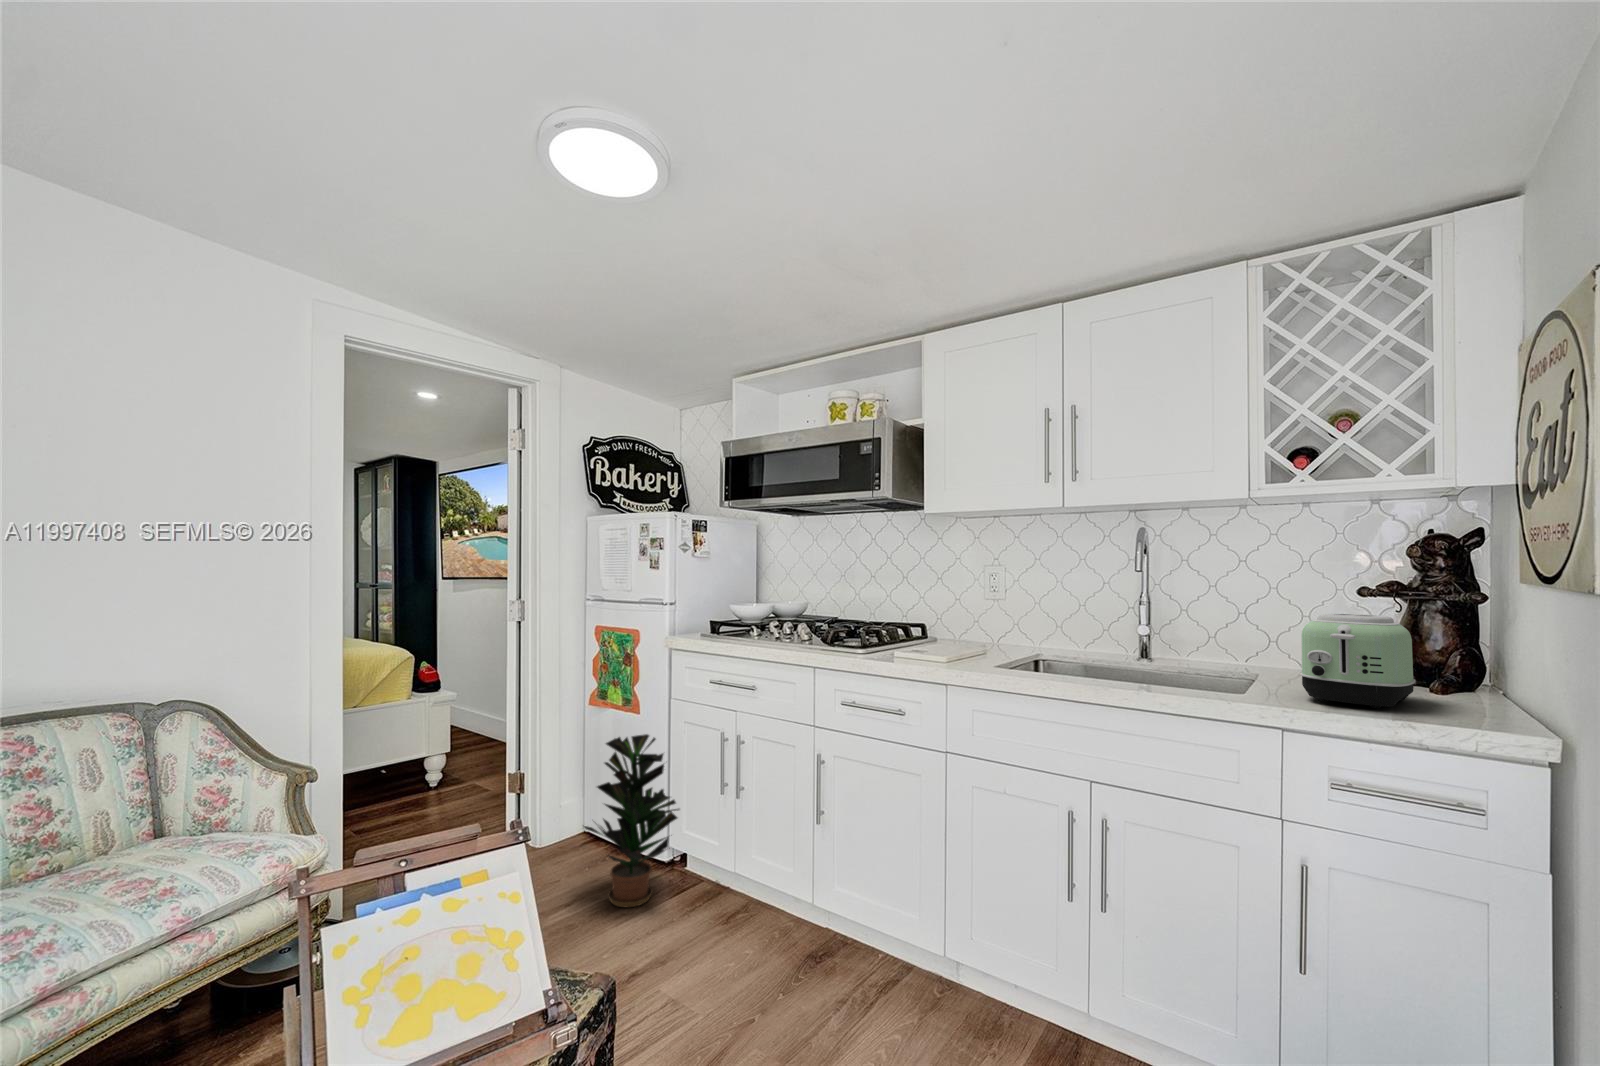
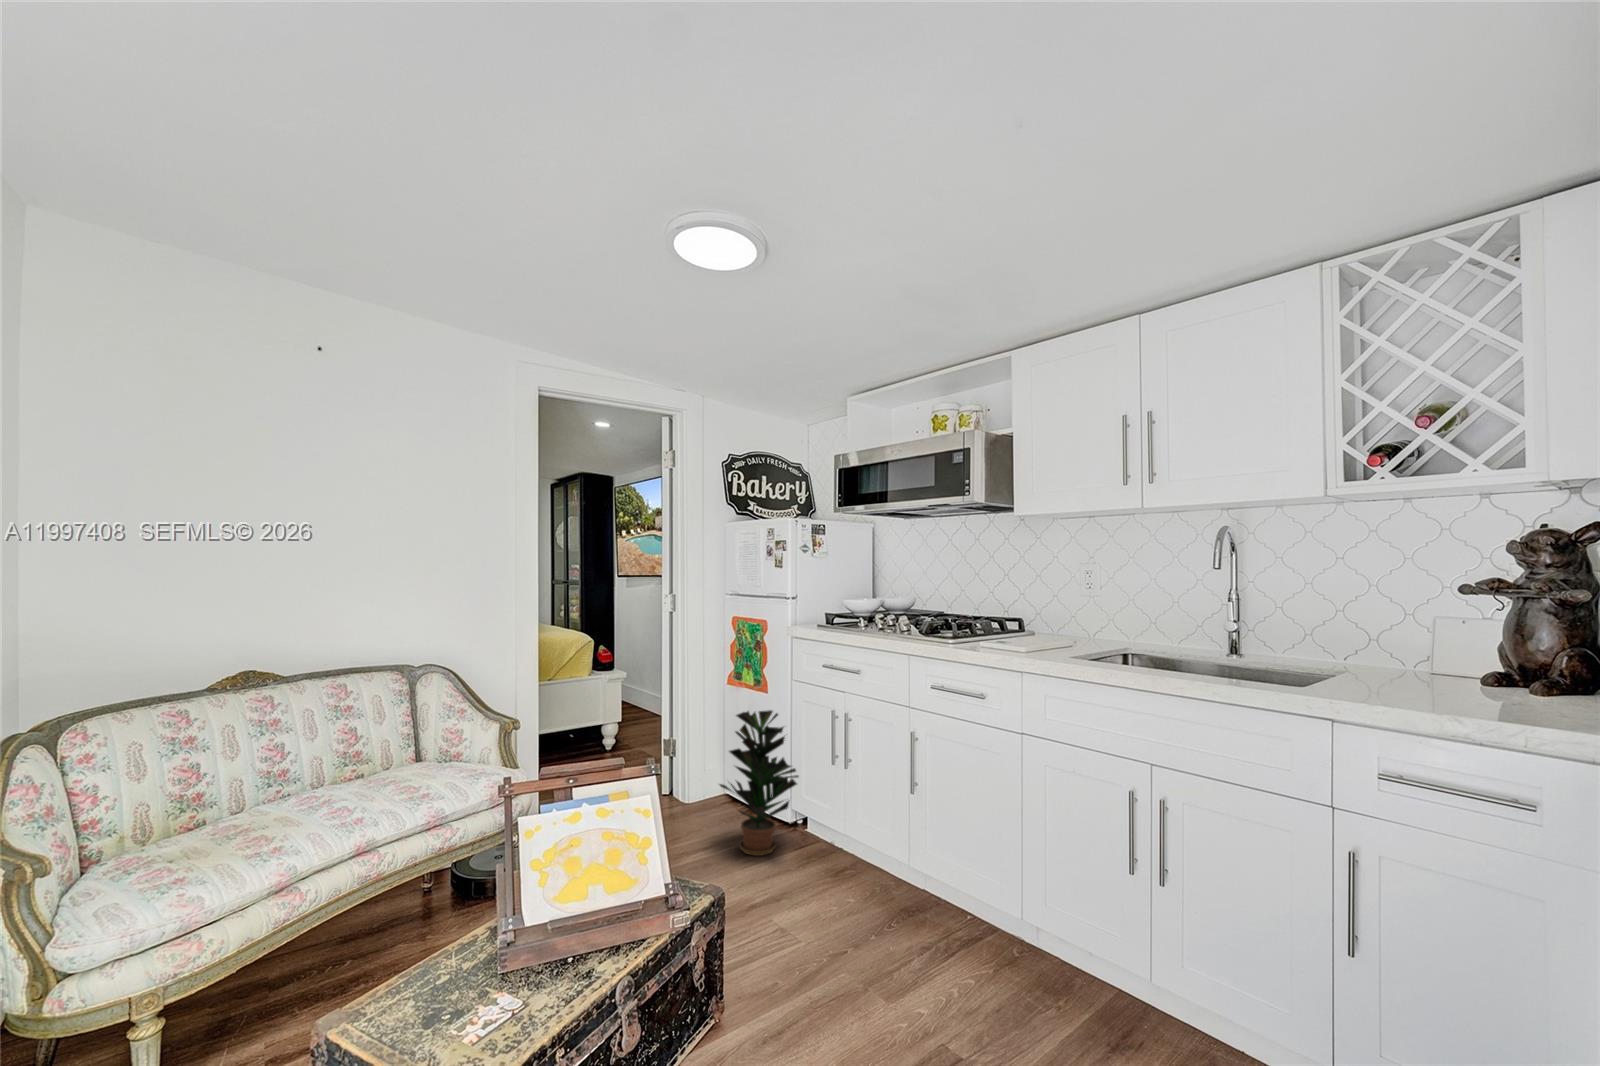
toaster: present [1300,613,1415,708] -> none [1367,611,1500,705]

